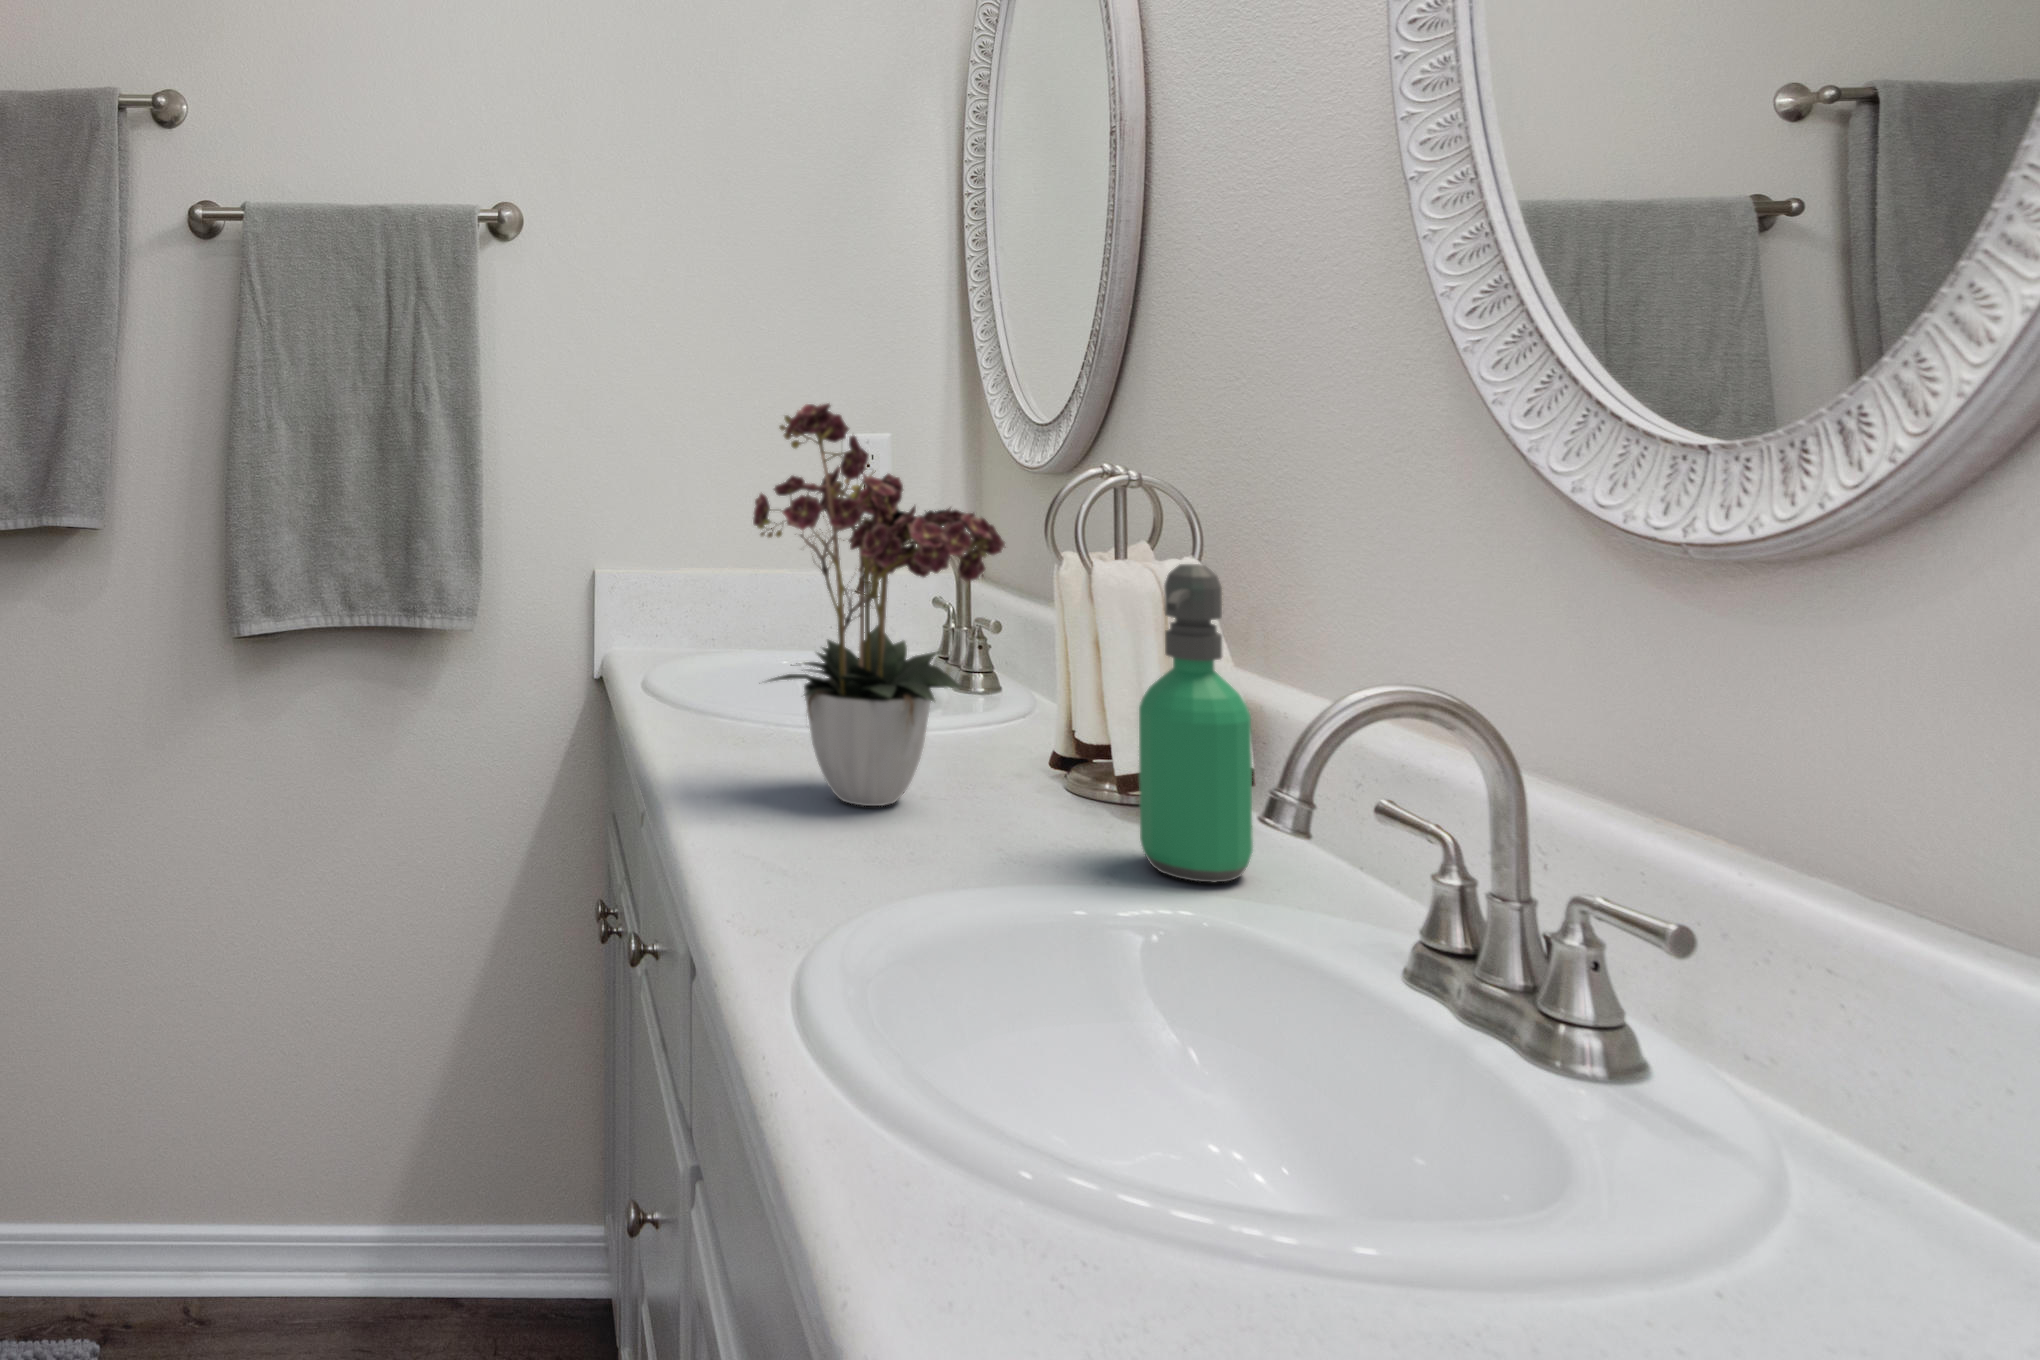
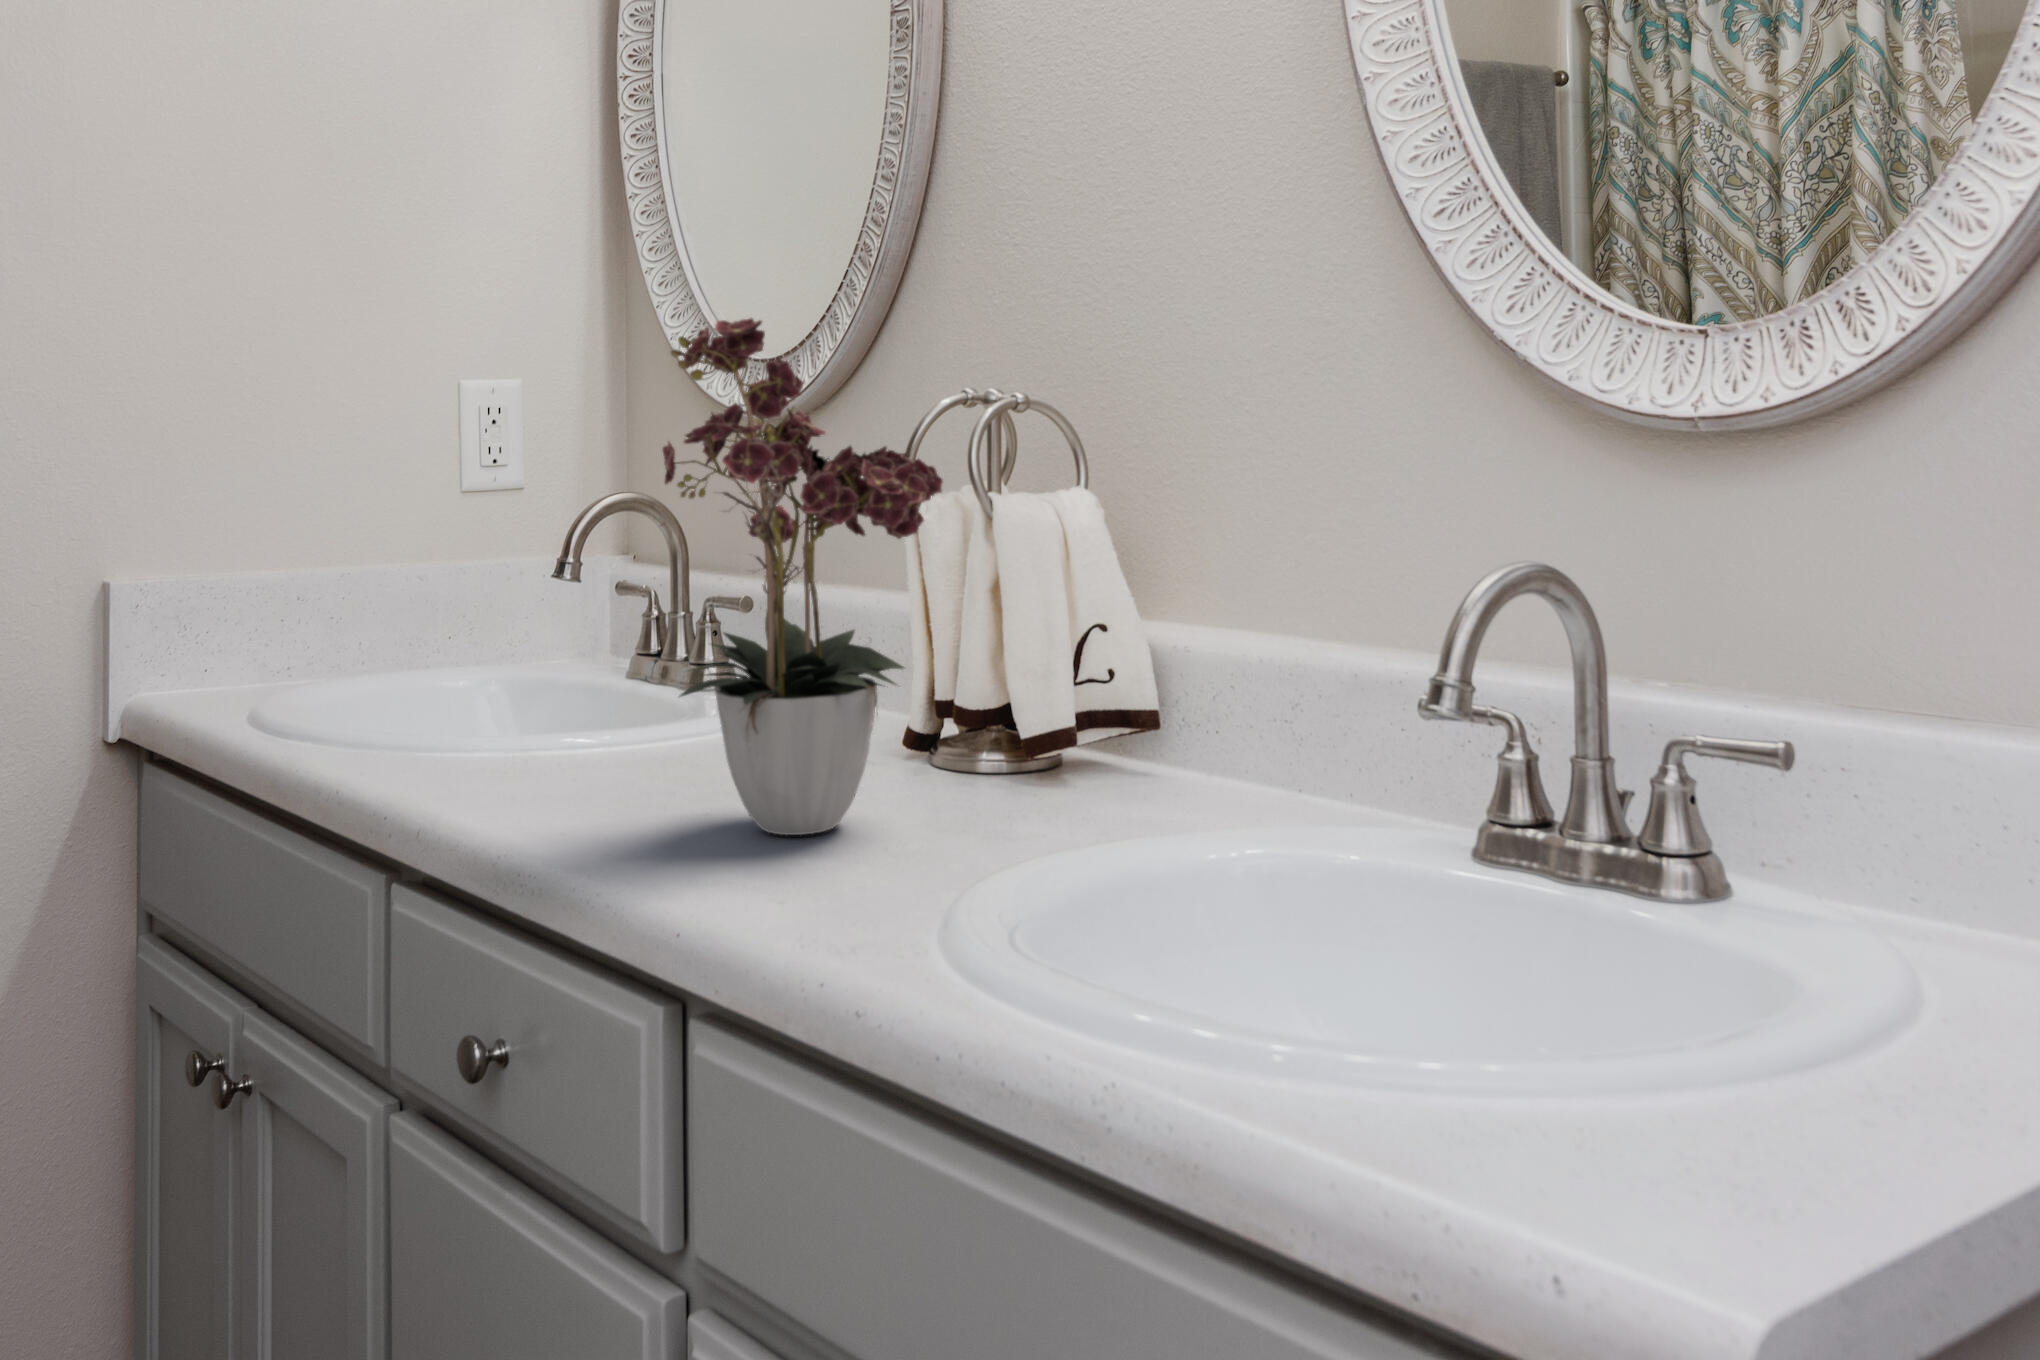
soap dispenser: present [1139,564,1253,883] -> none [1144,486,1264,830]

